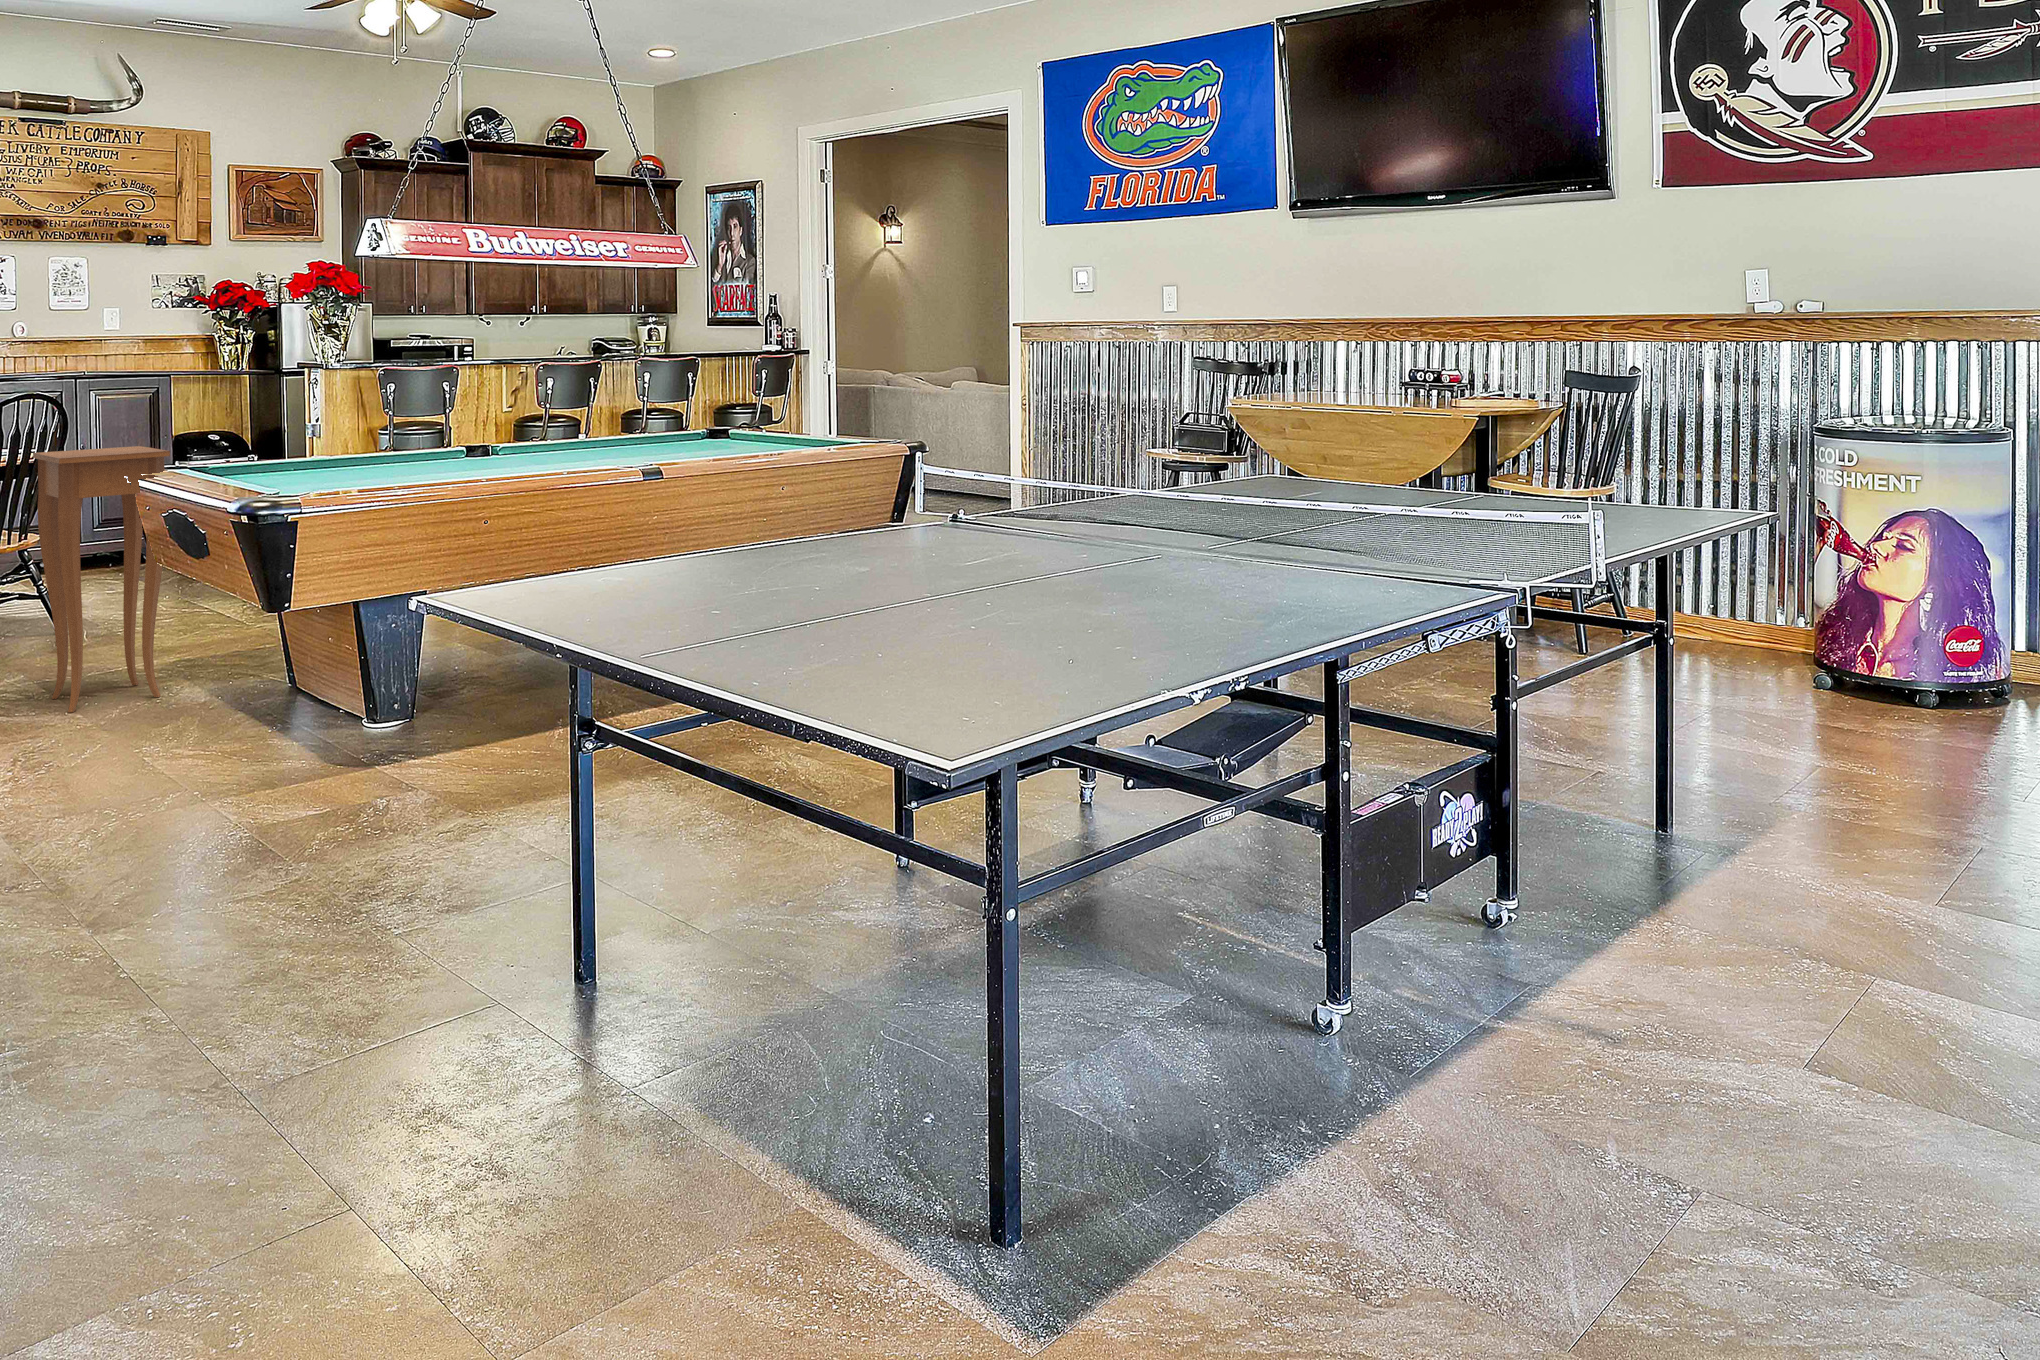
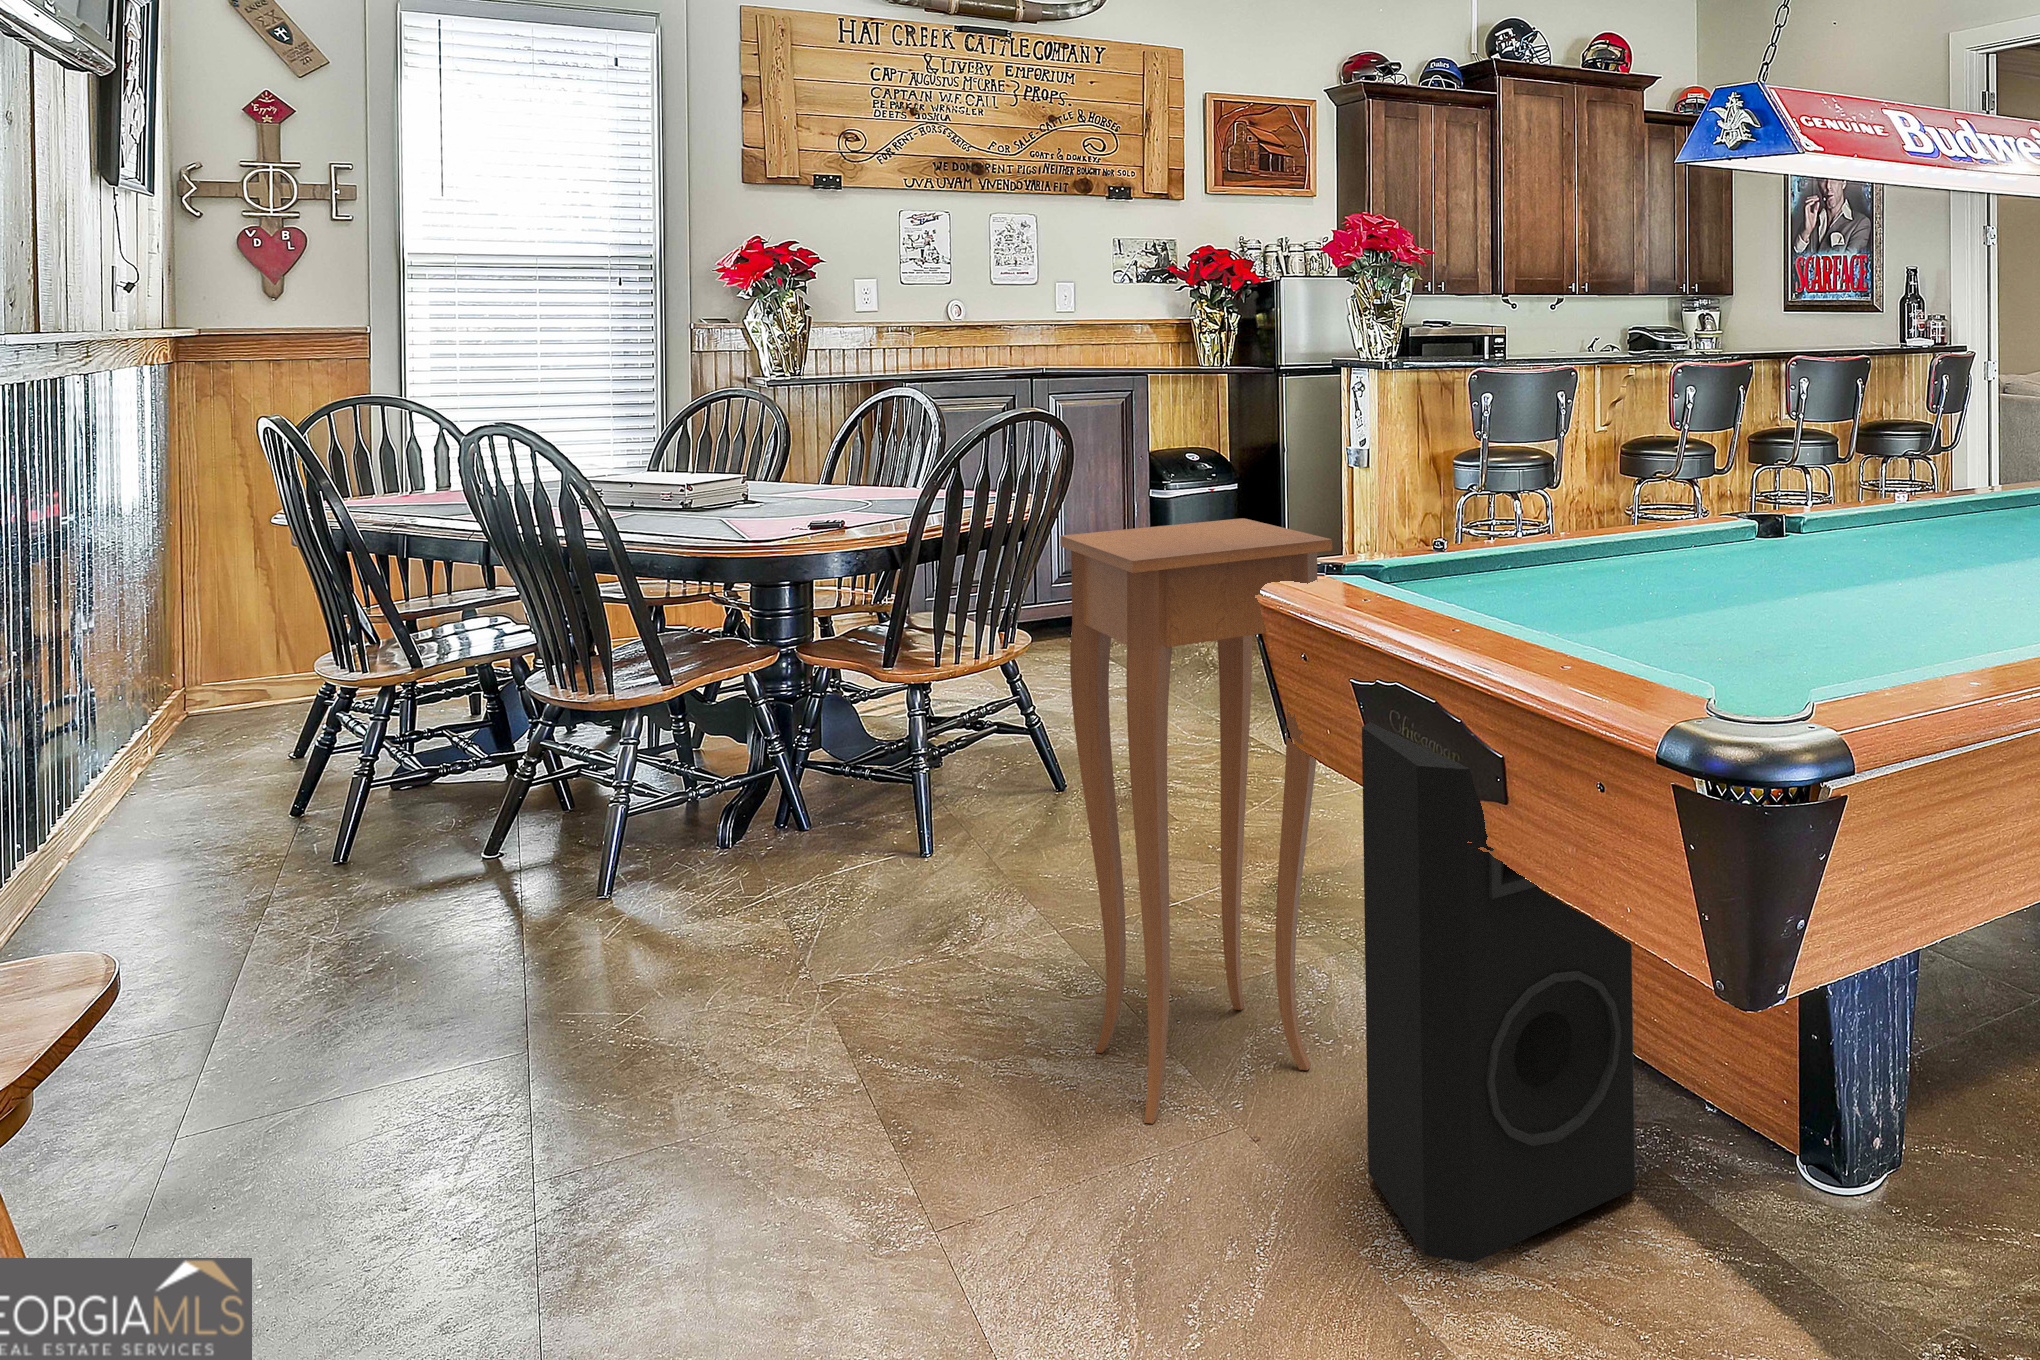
speaker: none [162,515,289,729] -> present [1362,722,1635,1263]

